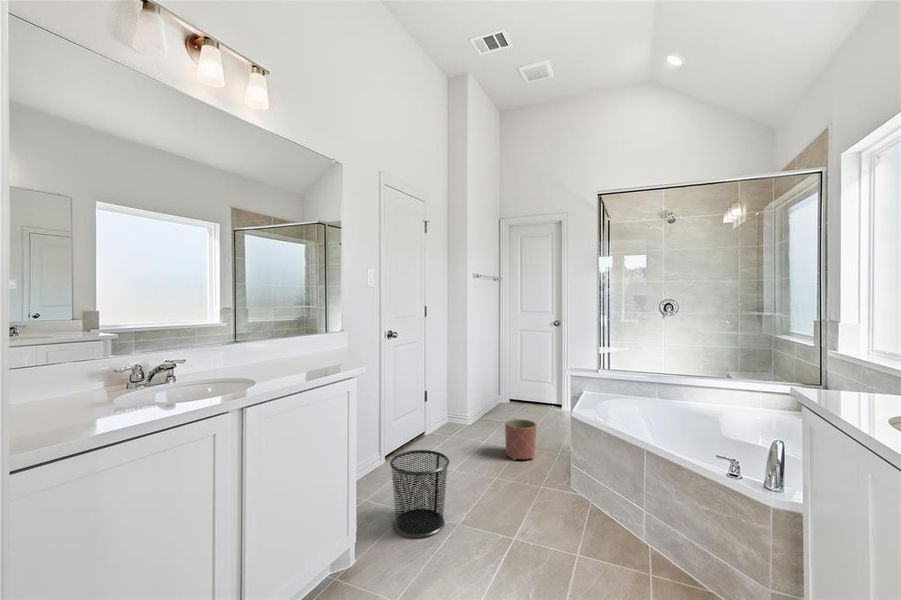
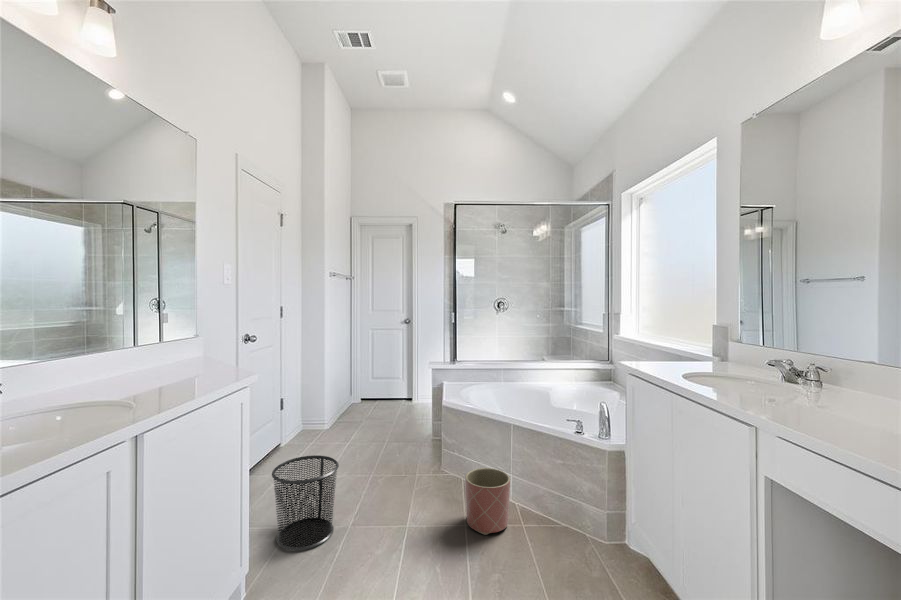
planter: present [505,419,536,460] -> present [465,468,510,535]

